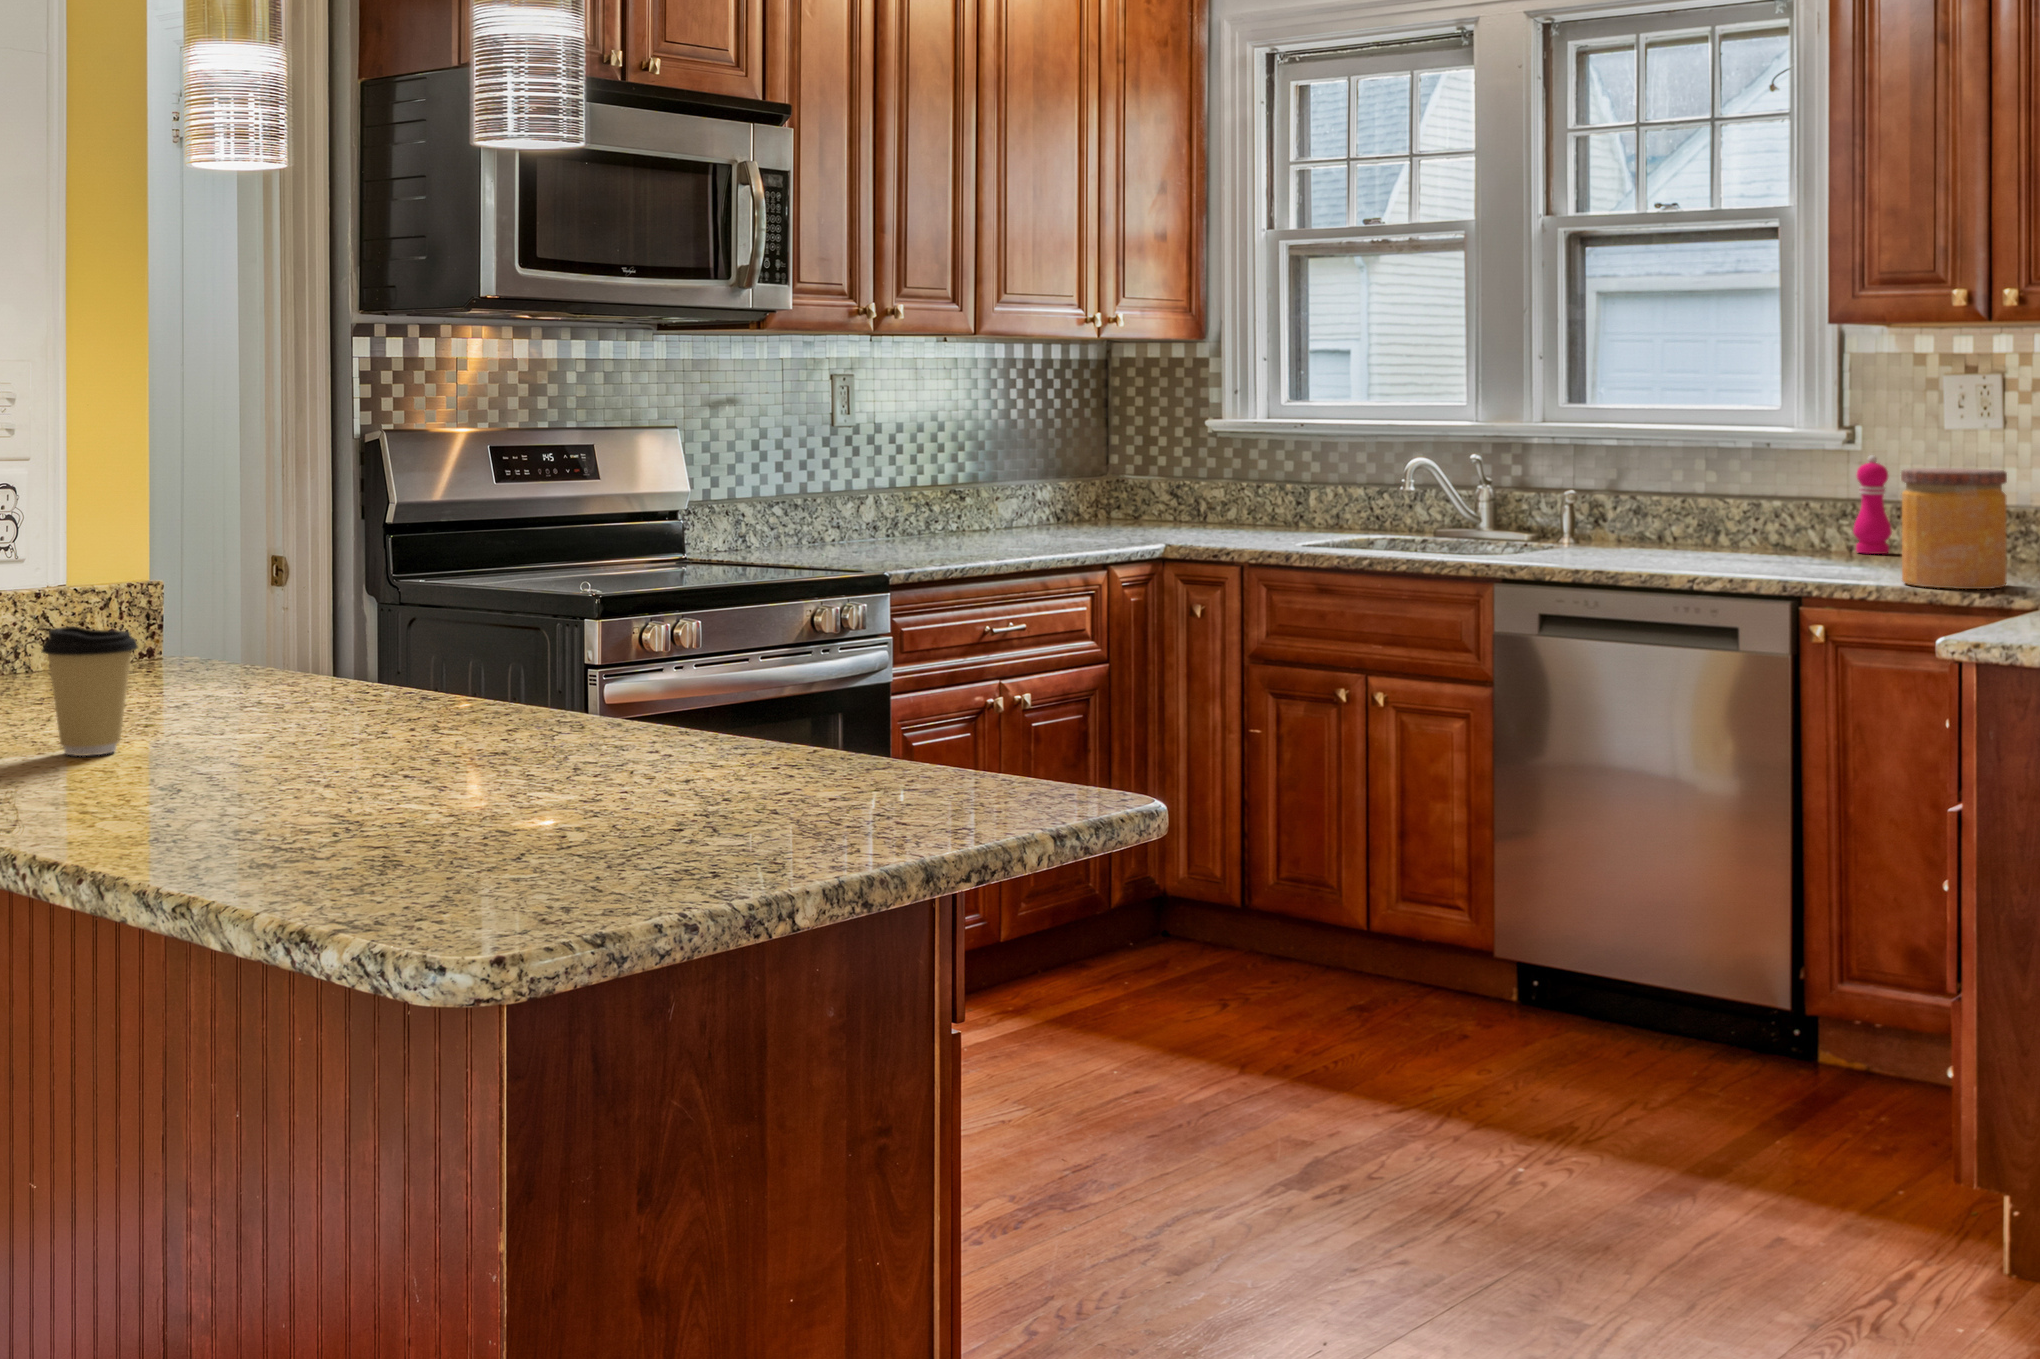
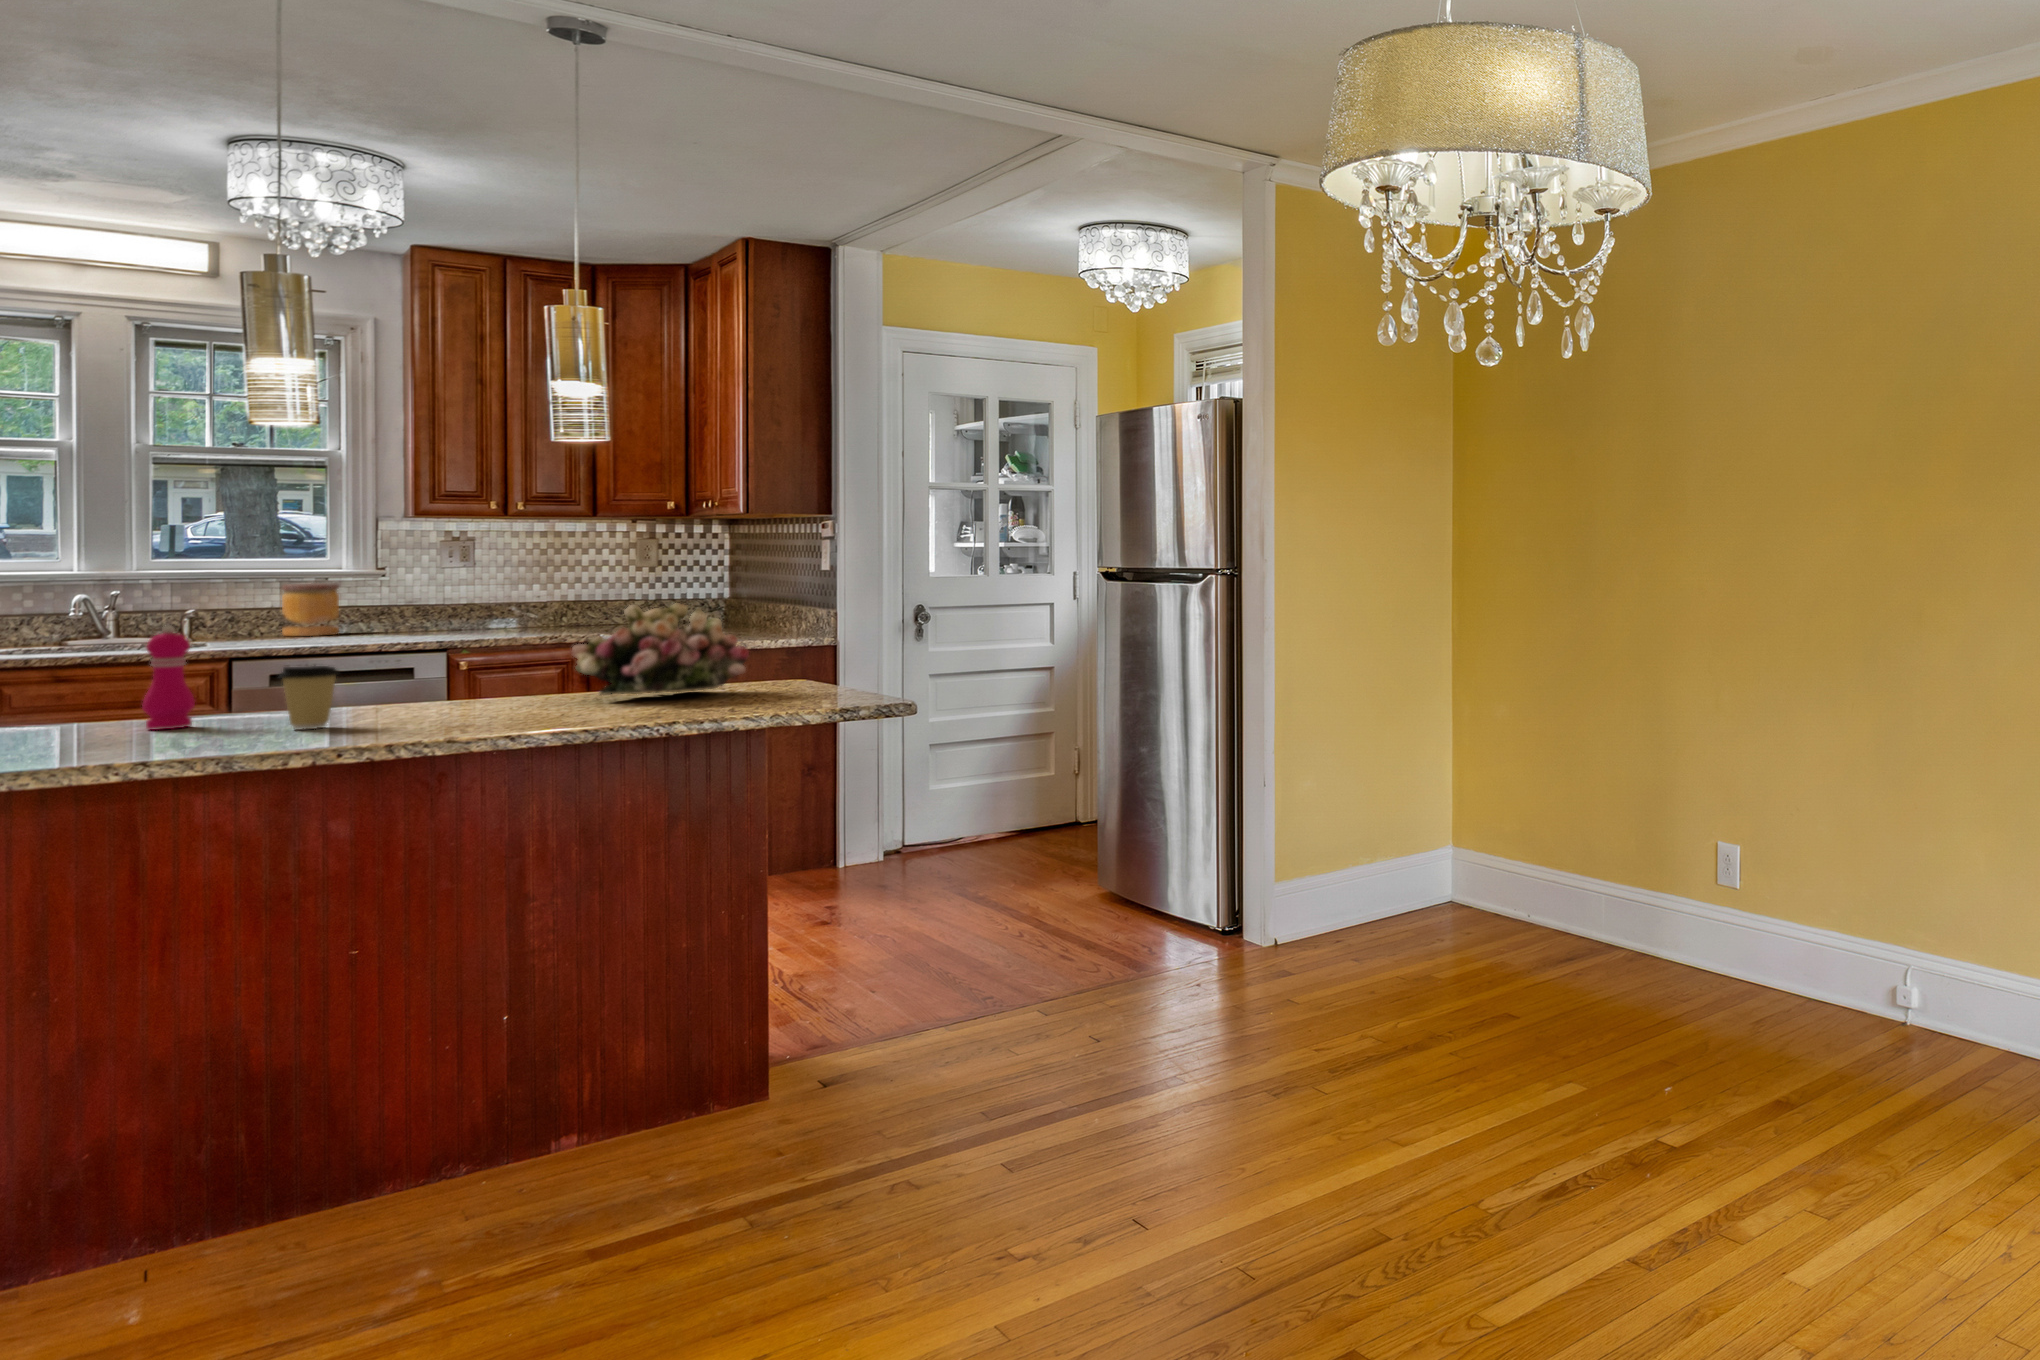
pepper mill: present [1853,455,1892,554] -> present [143,625,195,730]
jar: present [1901,468,2007,589] -> present [282,583,339,636]
flower arrangement: none [292,558,719,825] -> present [571,603,749,695]

